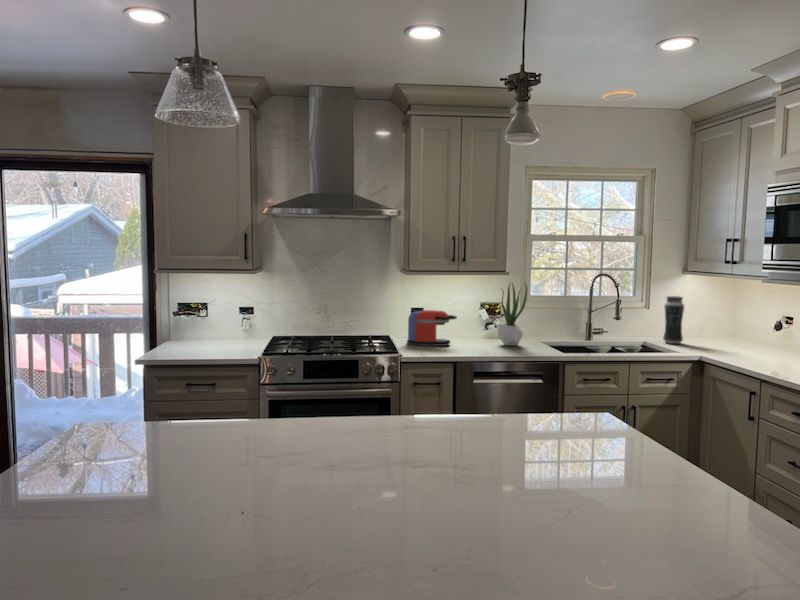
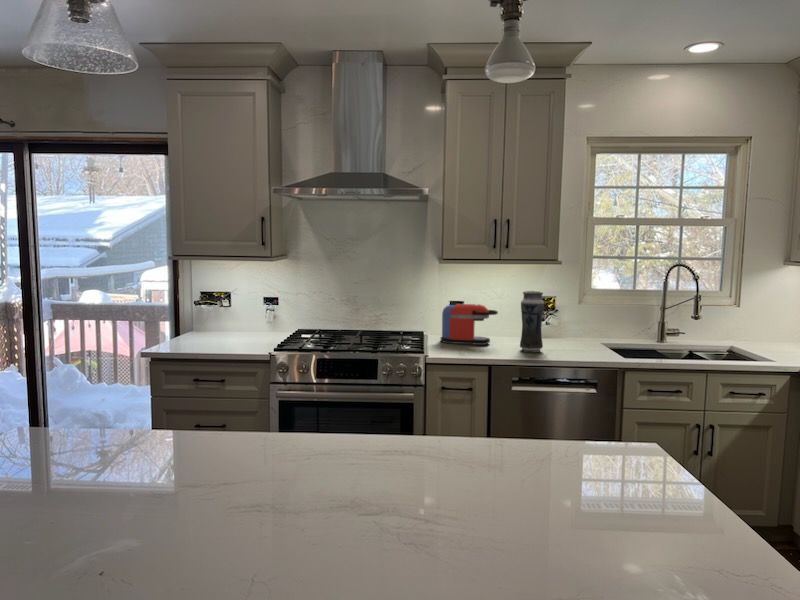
potted plant: present [498,283,527,346] -> none [548,271,583,347]
vase: present [663,296,684,344] -> present [520,291,544,352]

